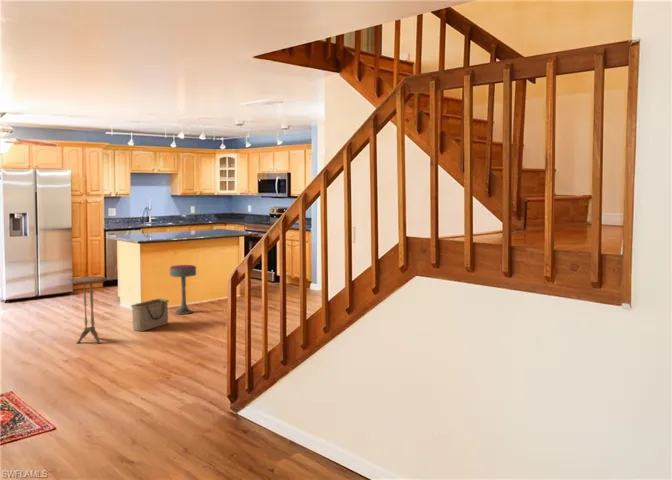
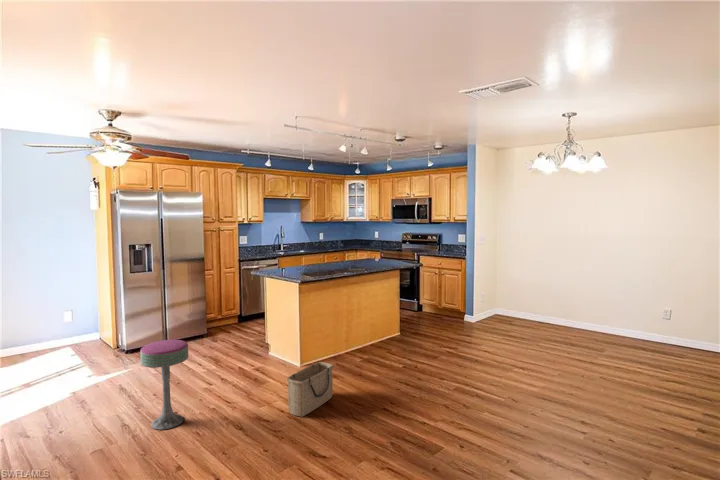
bar stool: present [170,265,196,314] -> present [140,340,189,430]
side table: present [71,277,107,343] -> none [202,343,257,452]

